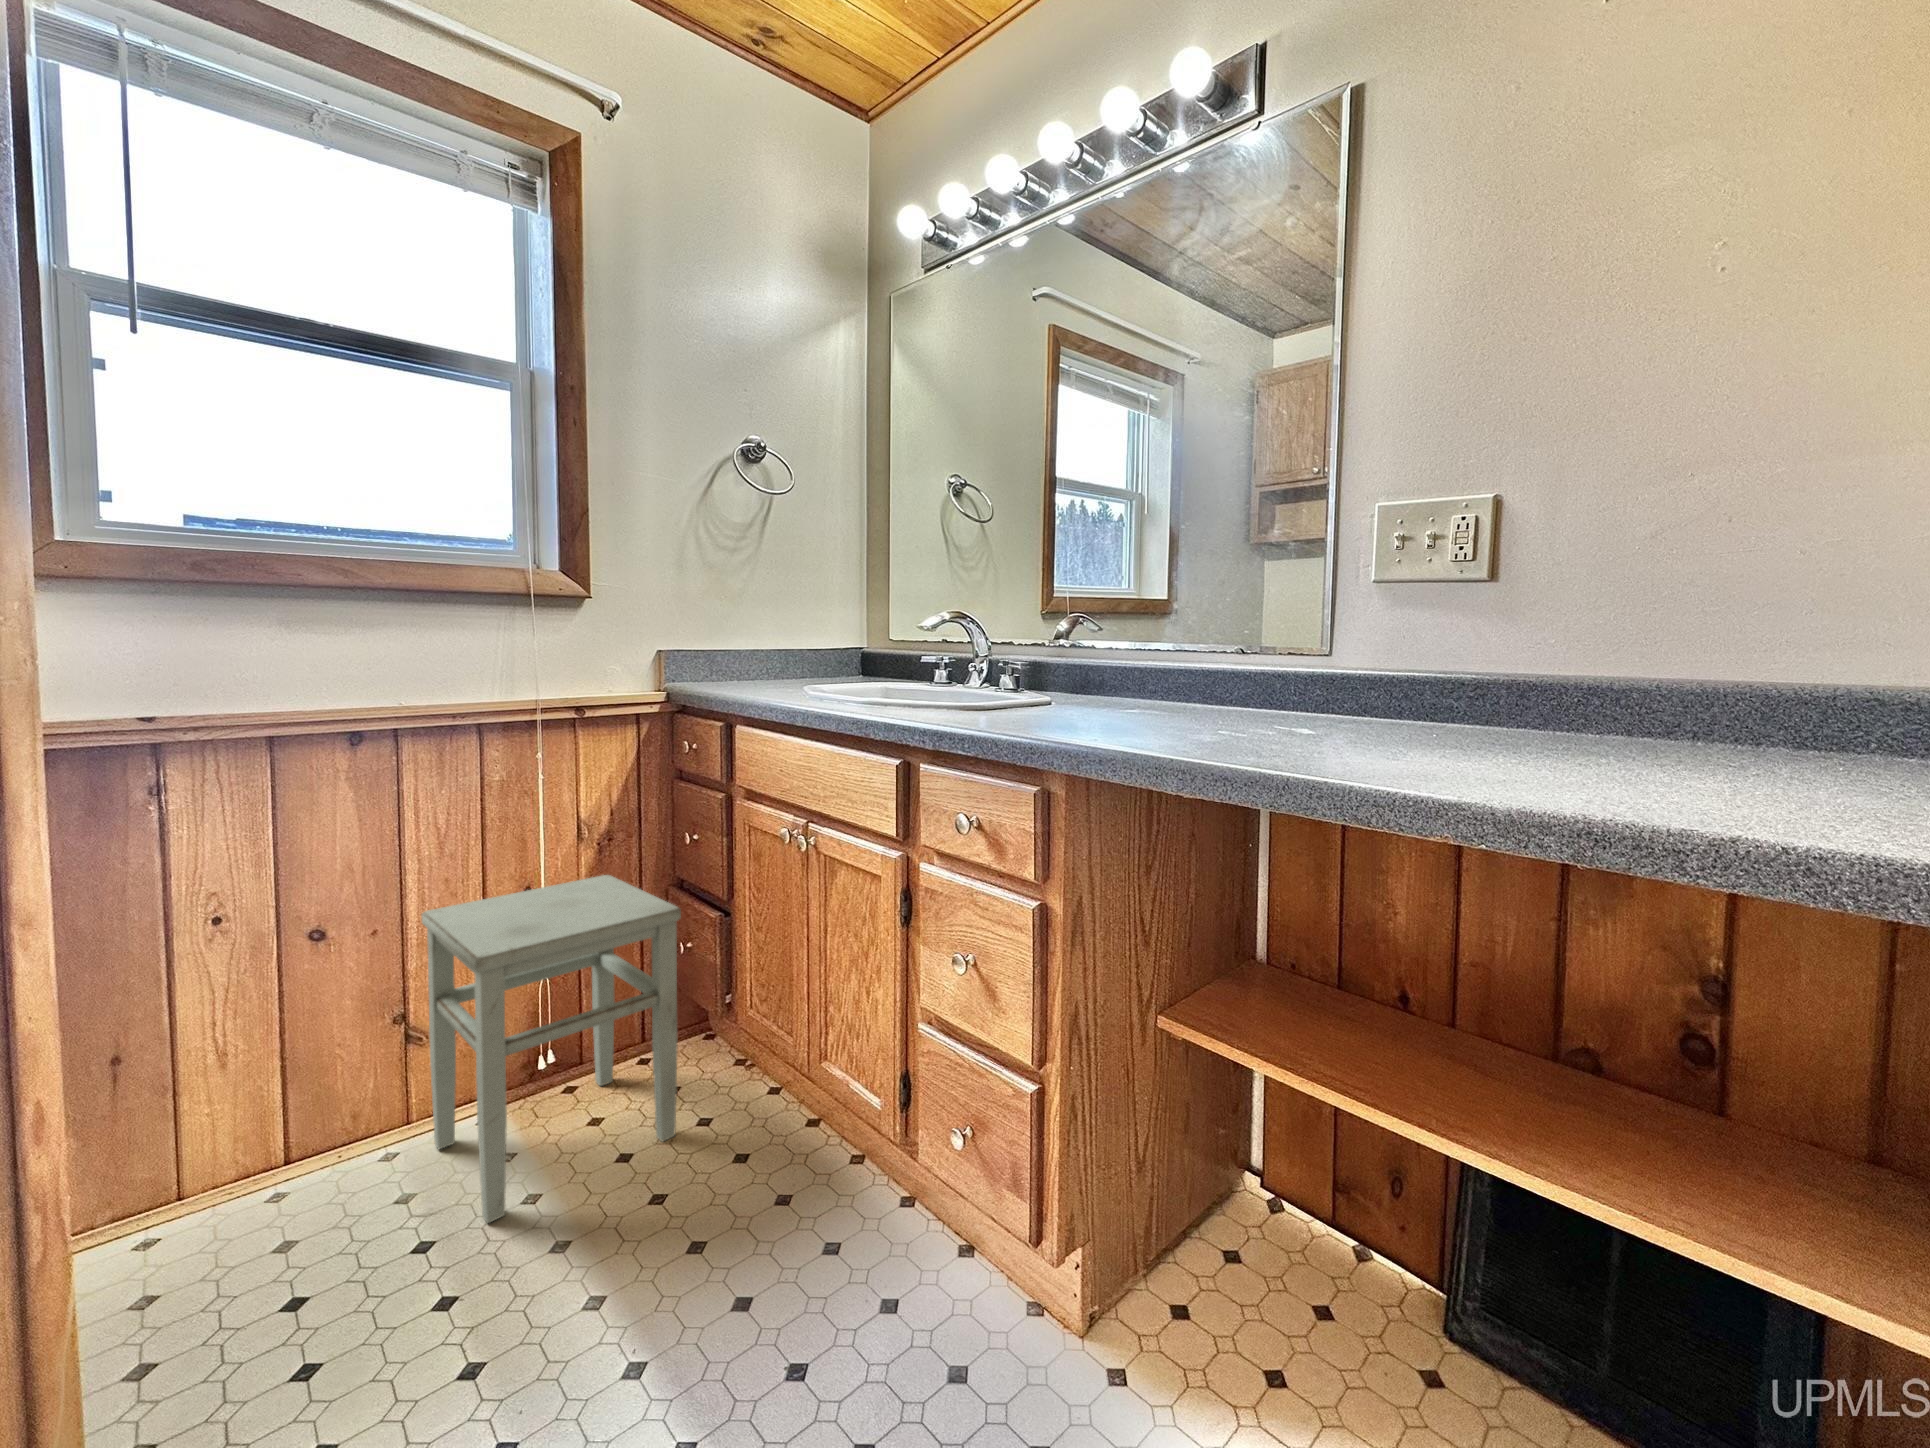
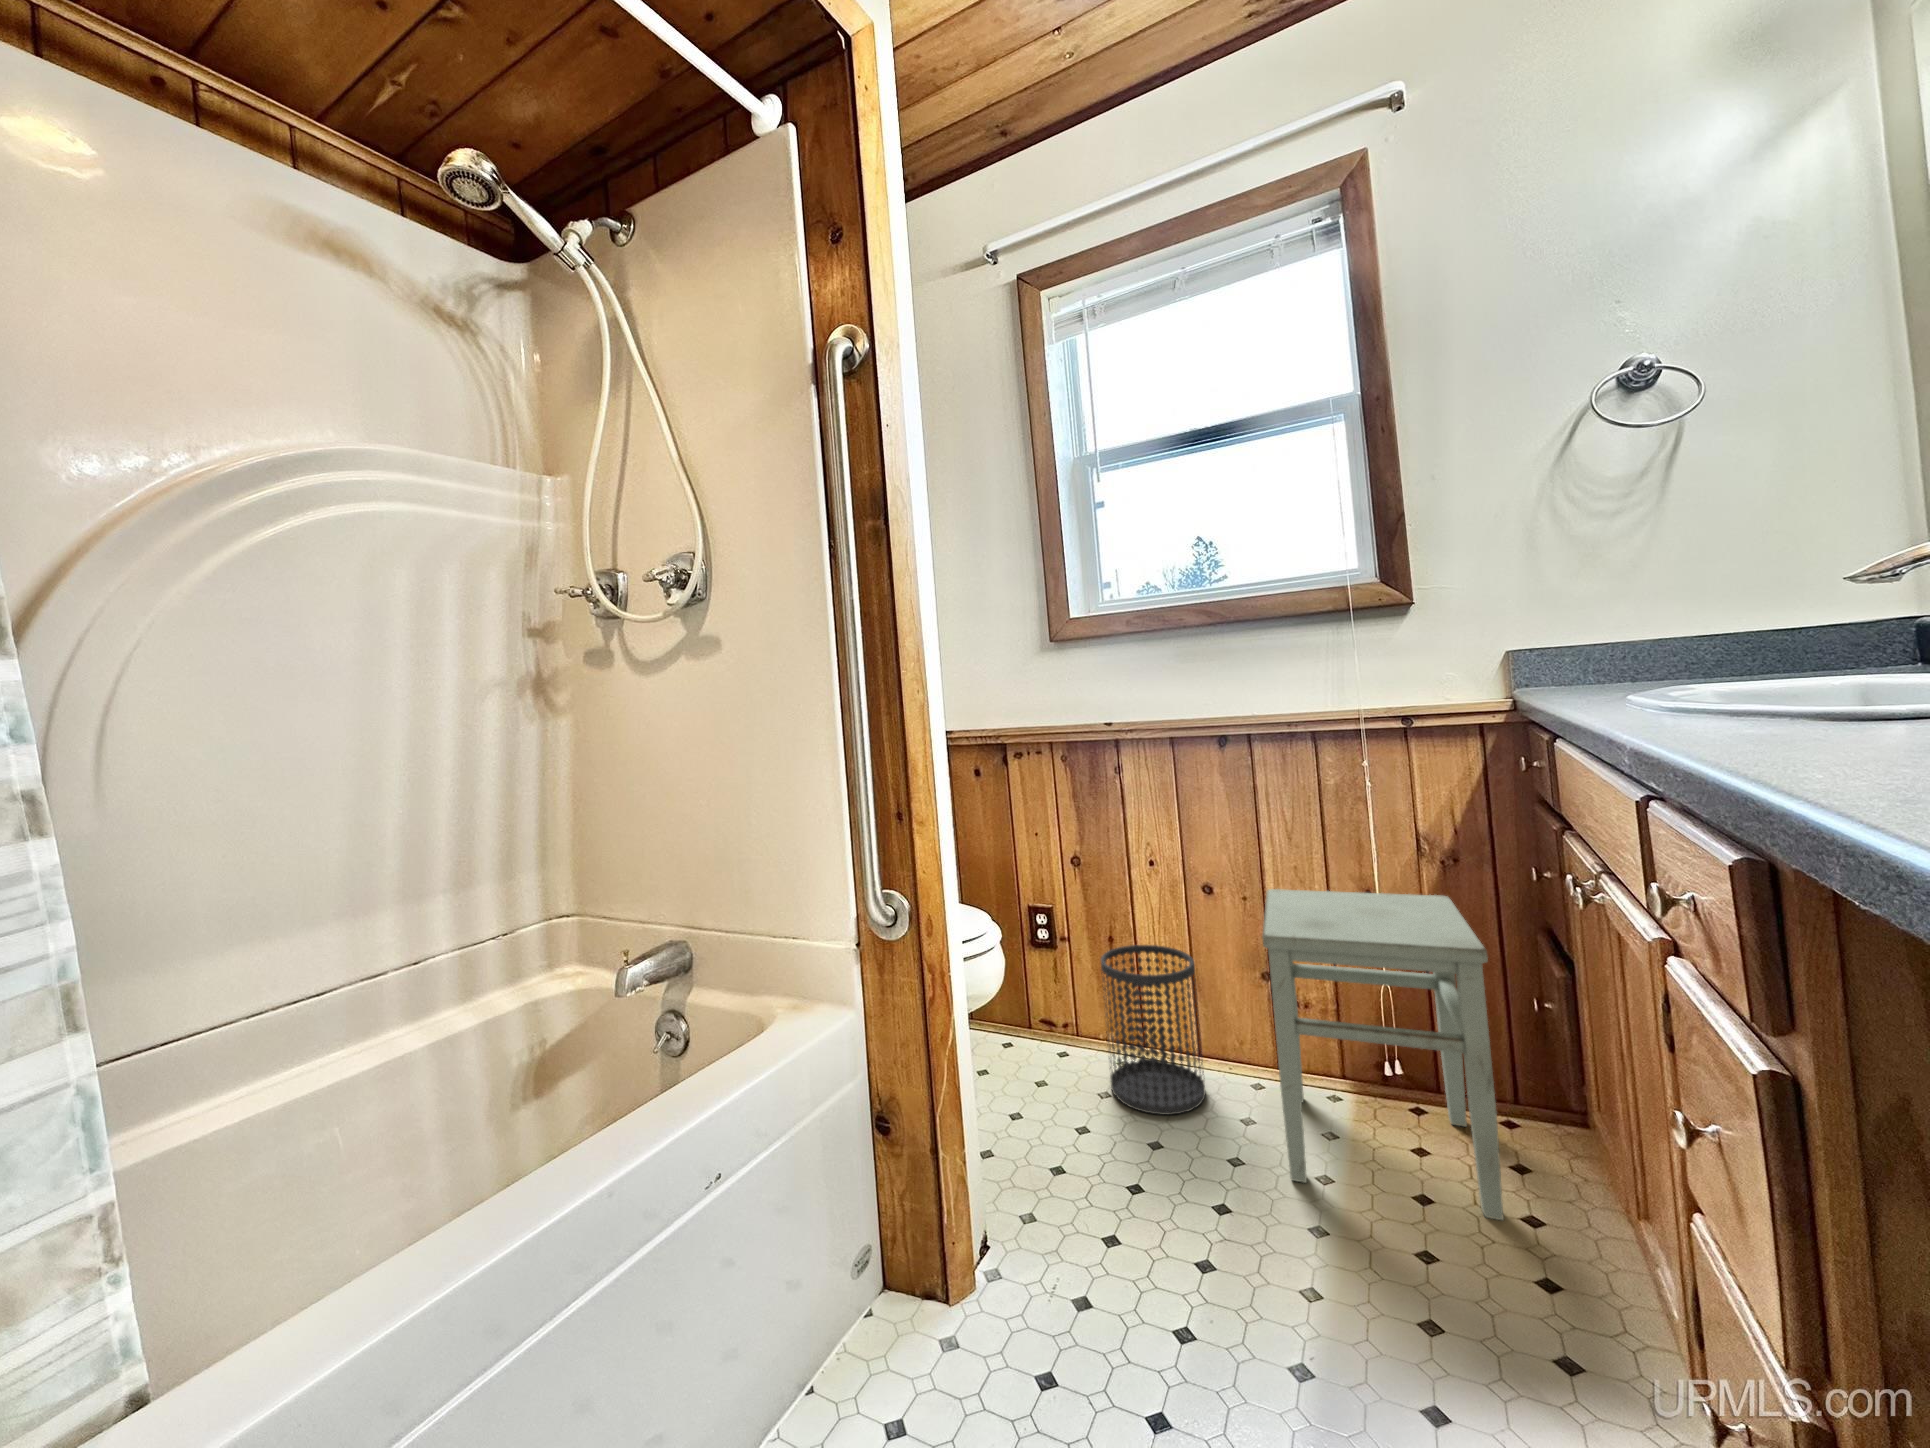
wastebasket: none [134,1028,324,1294] -> present [1101,945,1206,1115]

